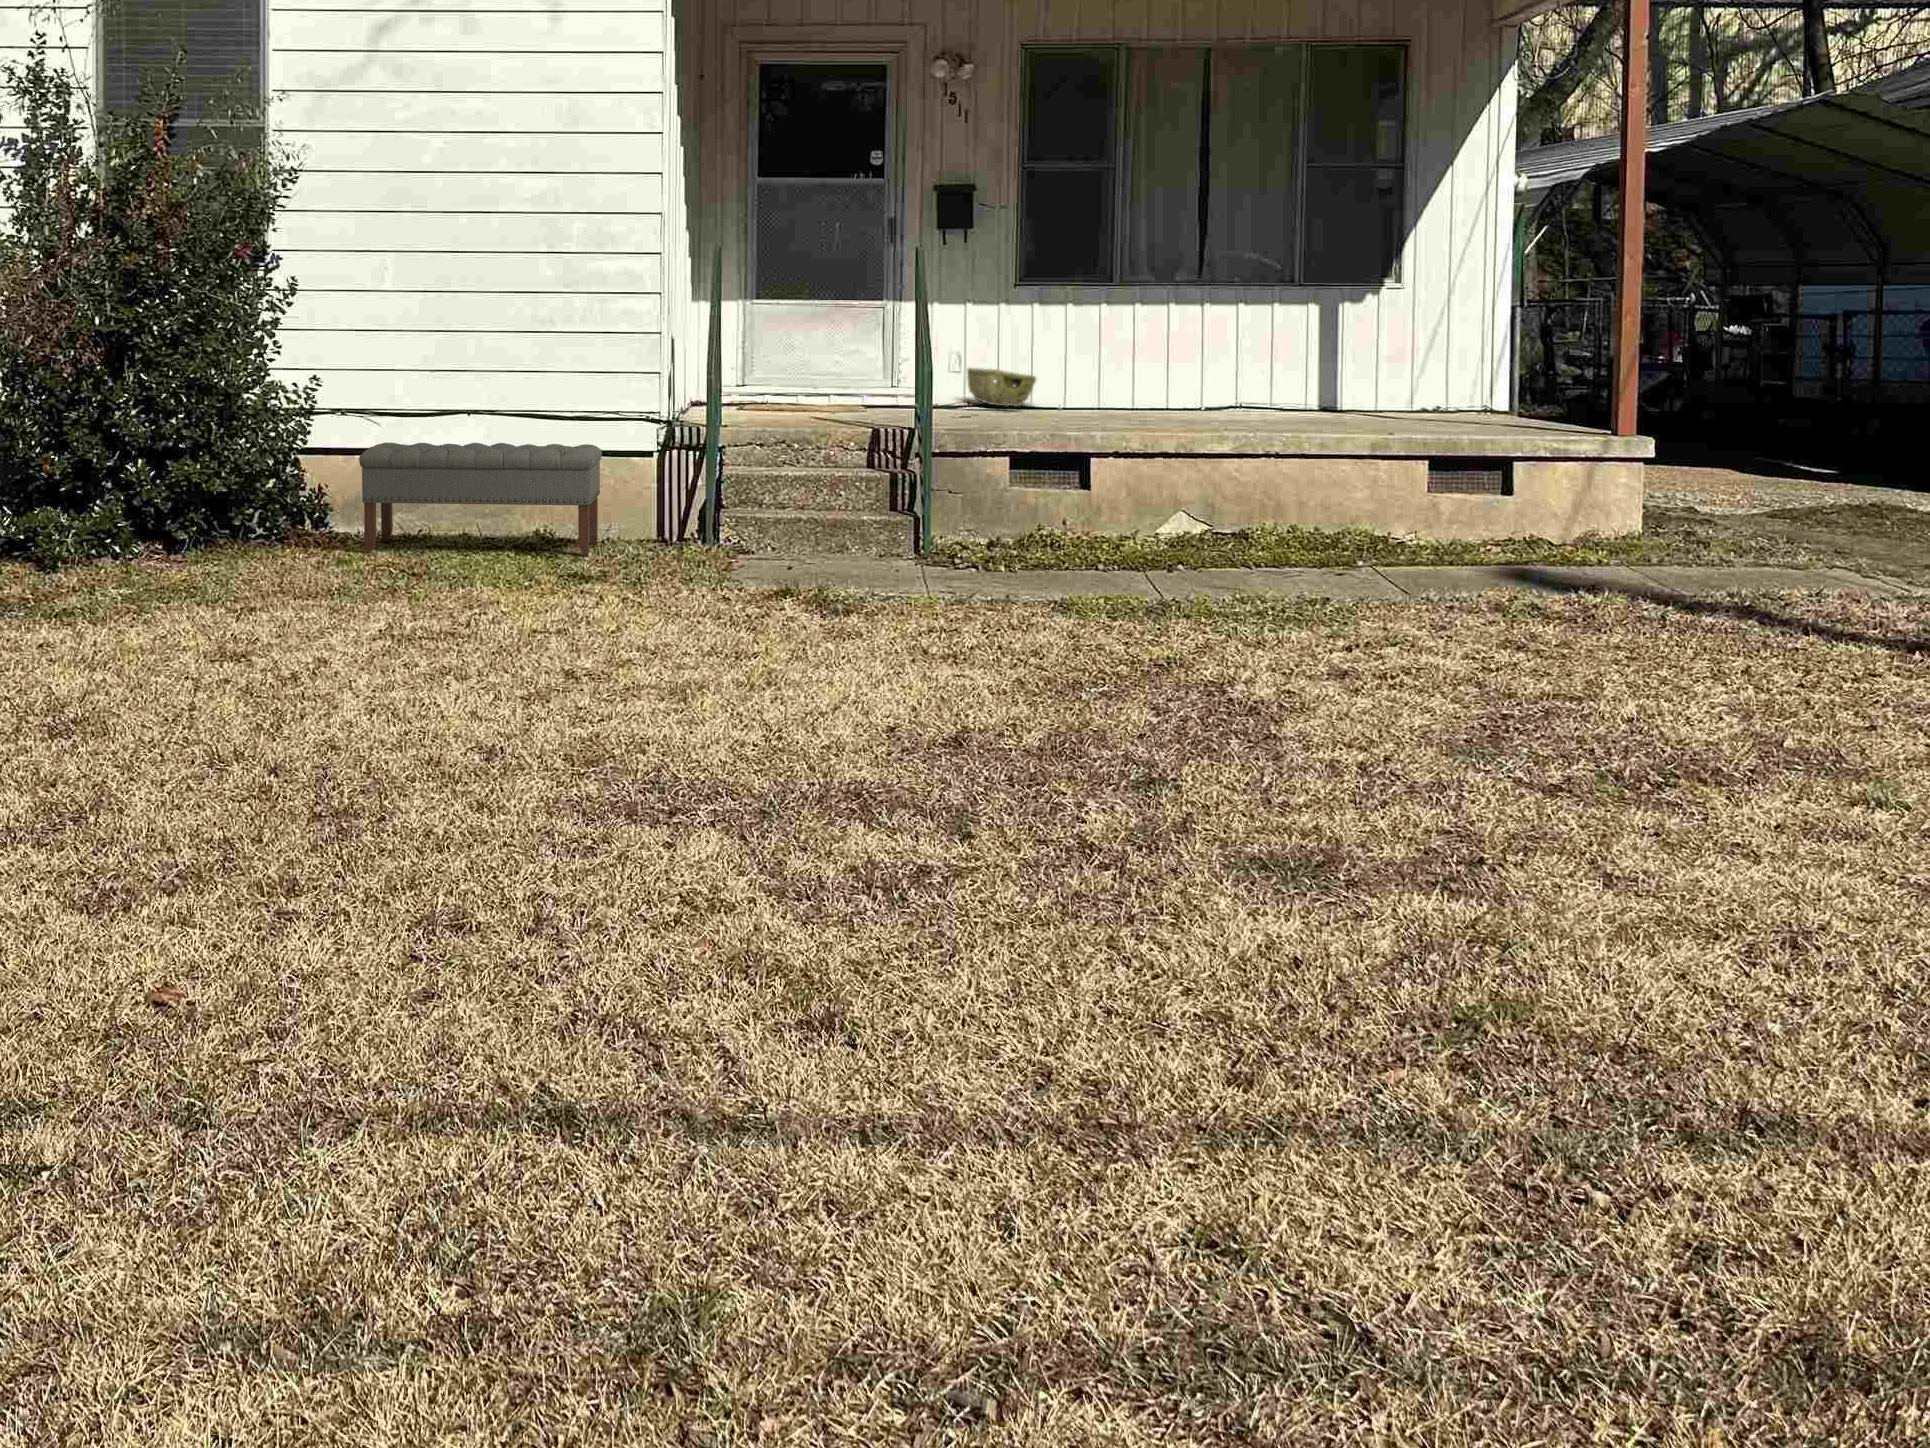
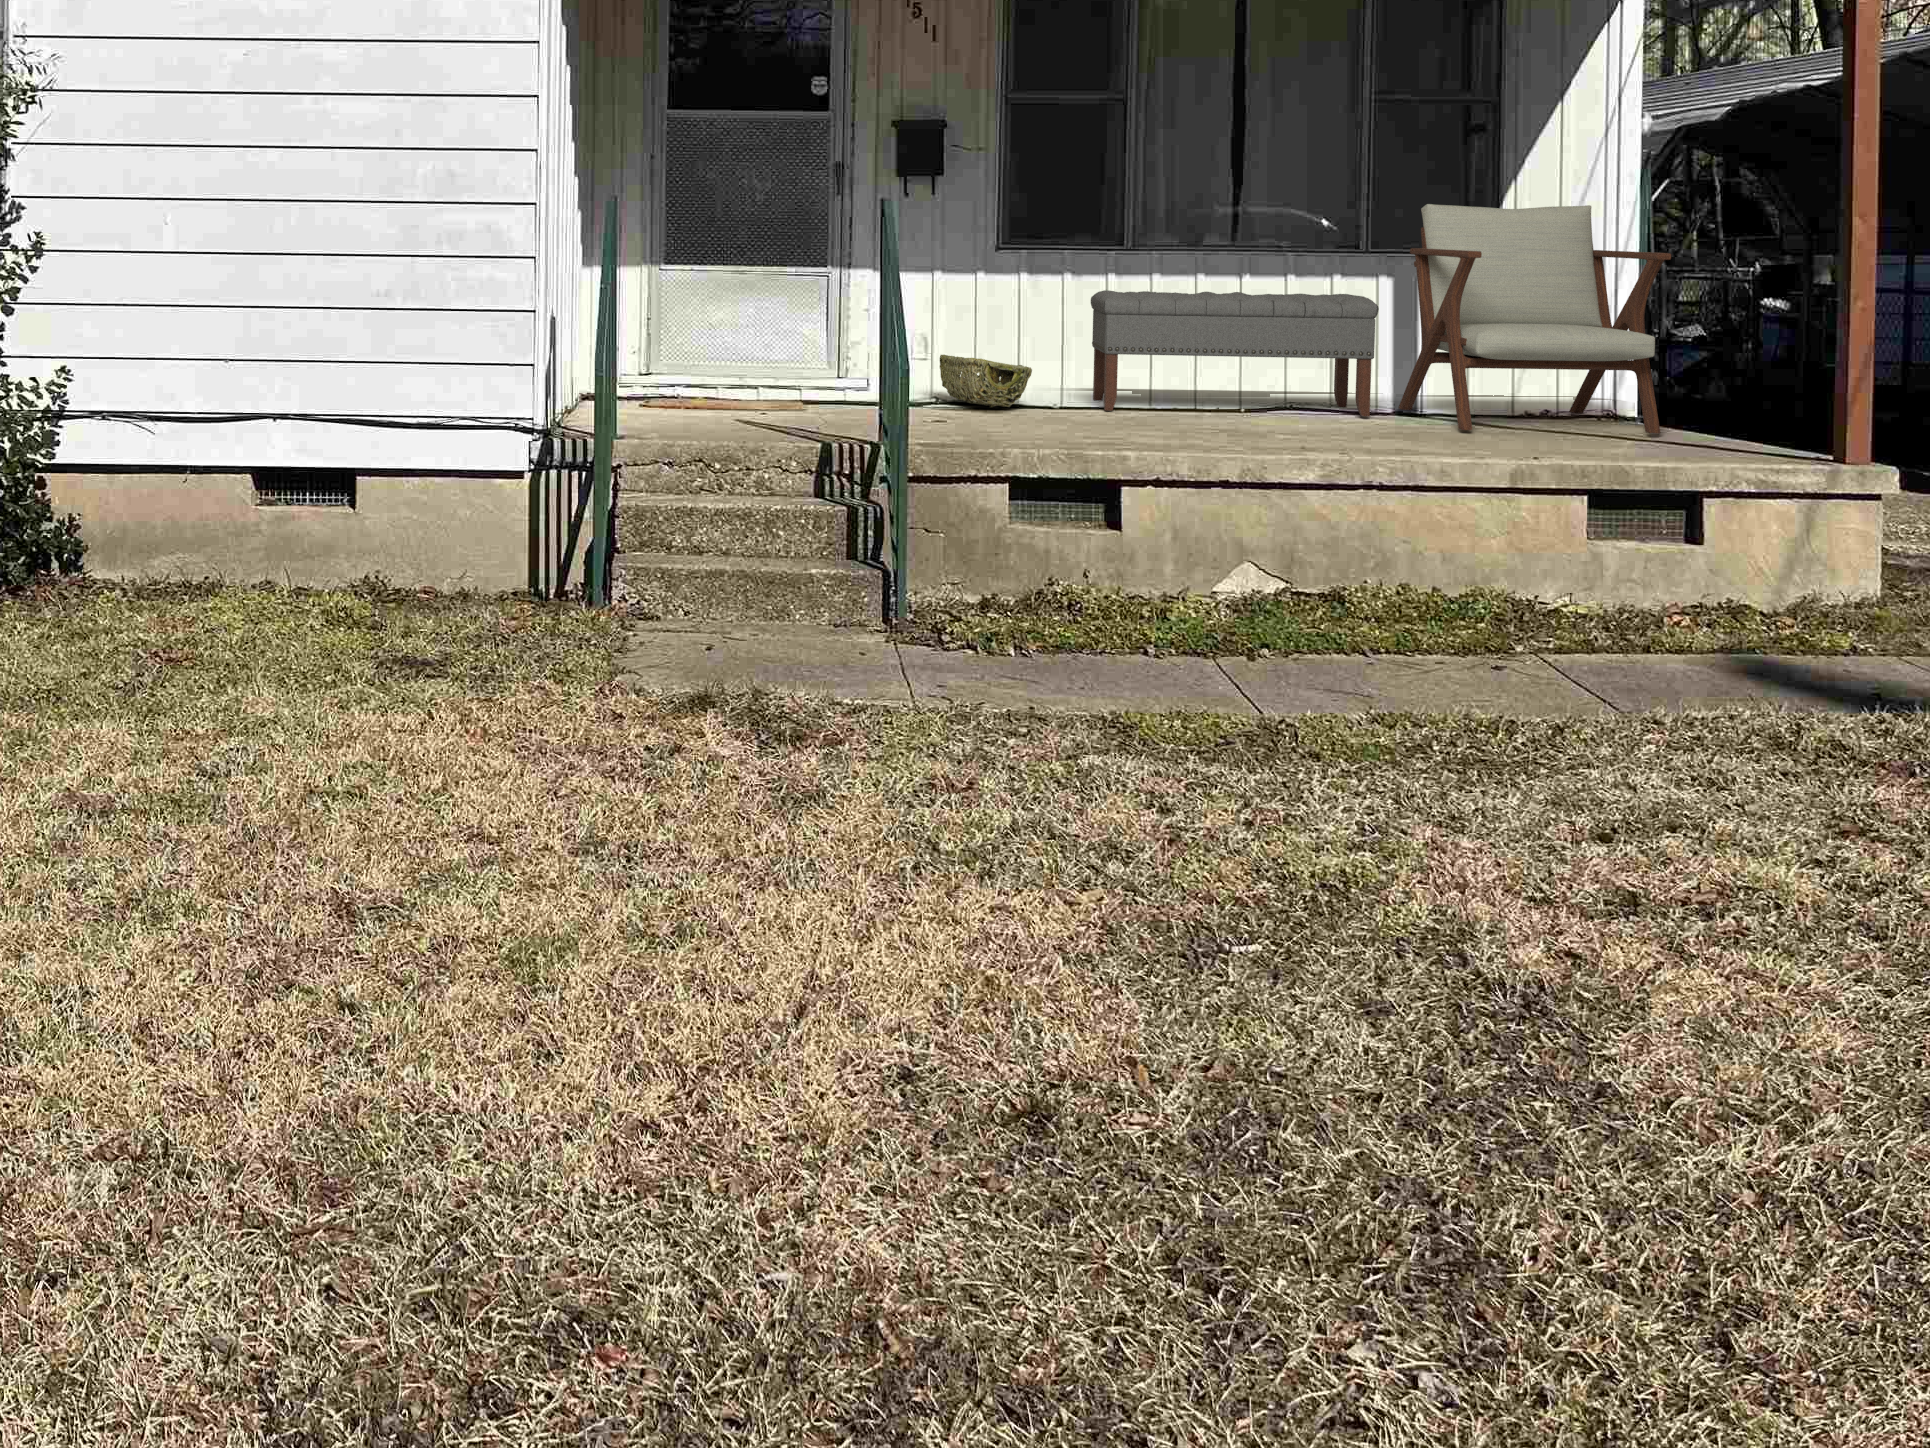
lounge chair: none [1319,249,1511,420] -> present [1399,204,1671,433]
bench: present [359,443,602,556] -> present [1091,290,1379,416]

